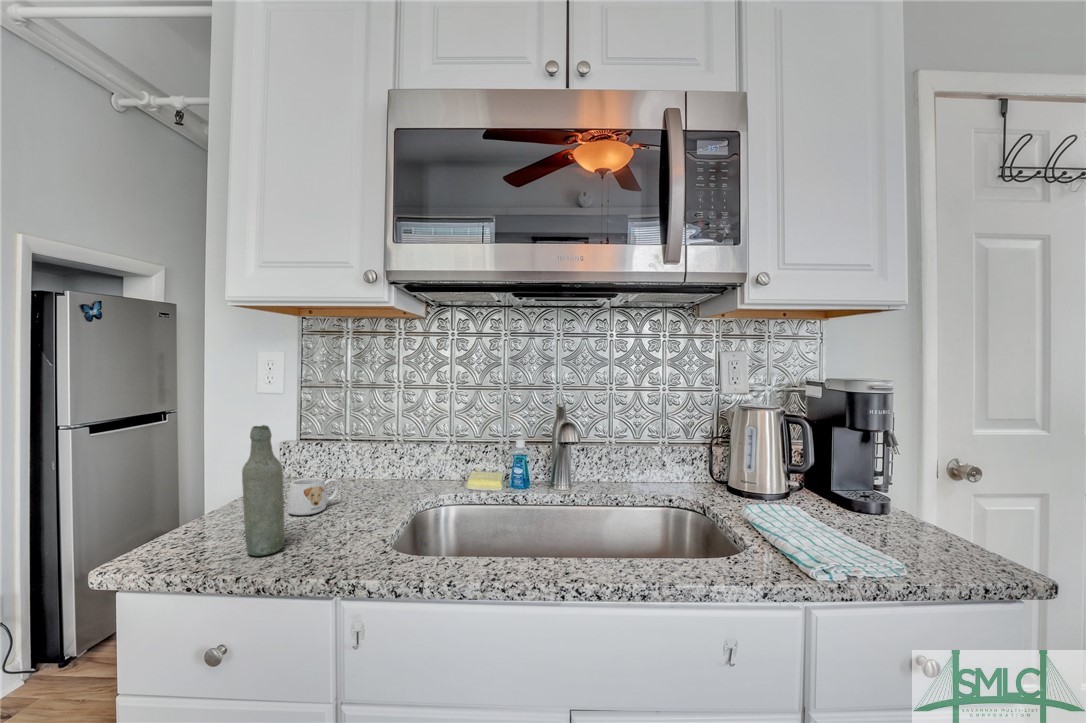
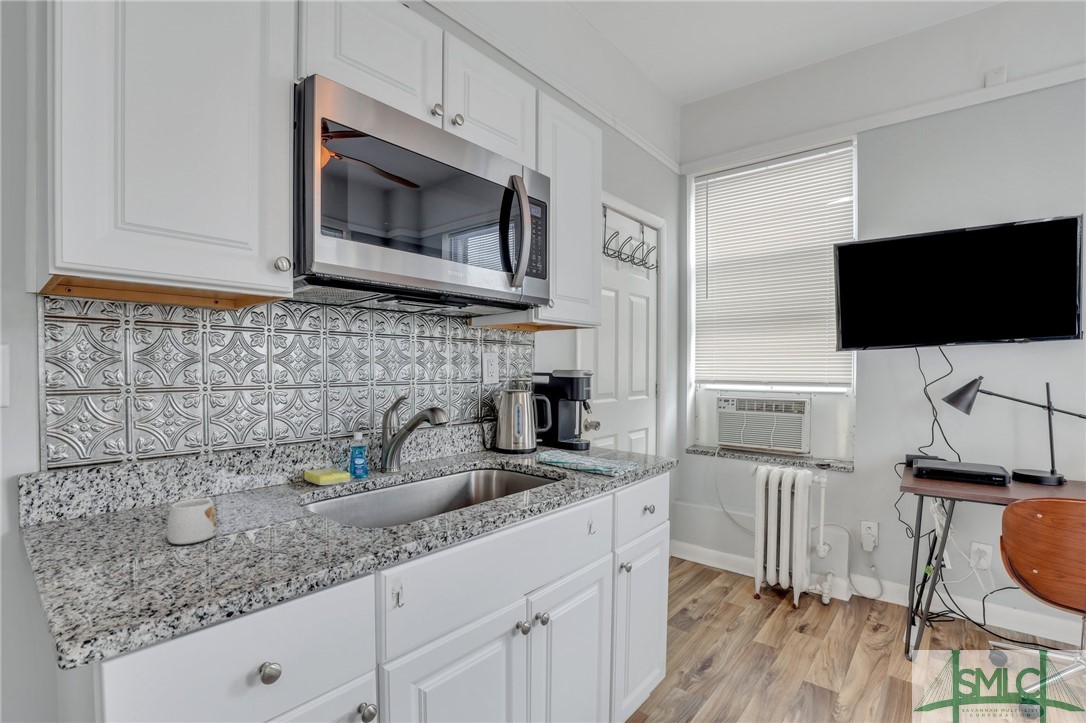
bottle: present [242,425,285,556] -> none [237,430,279,569]

